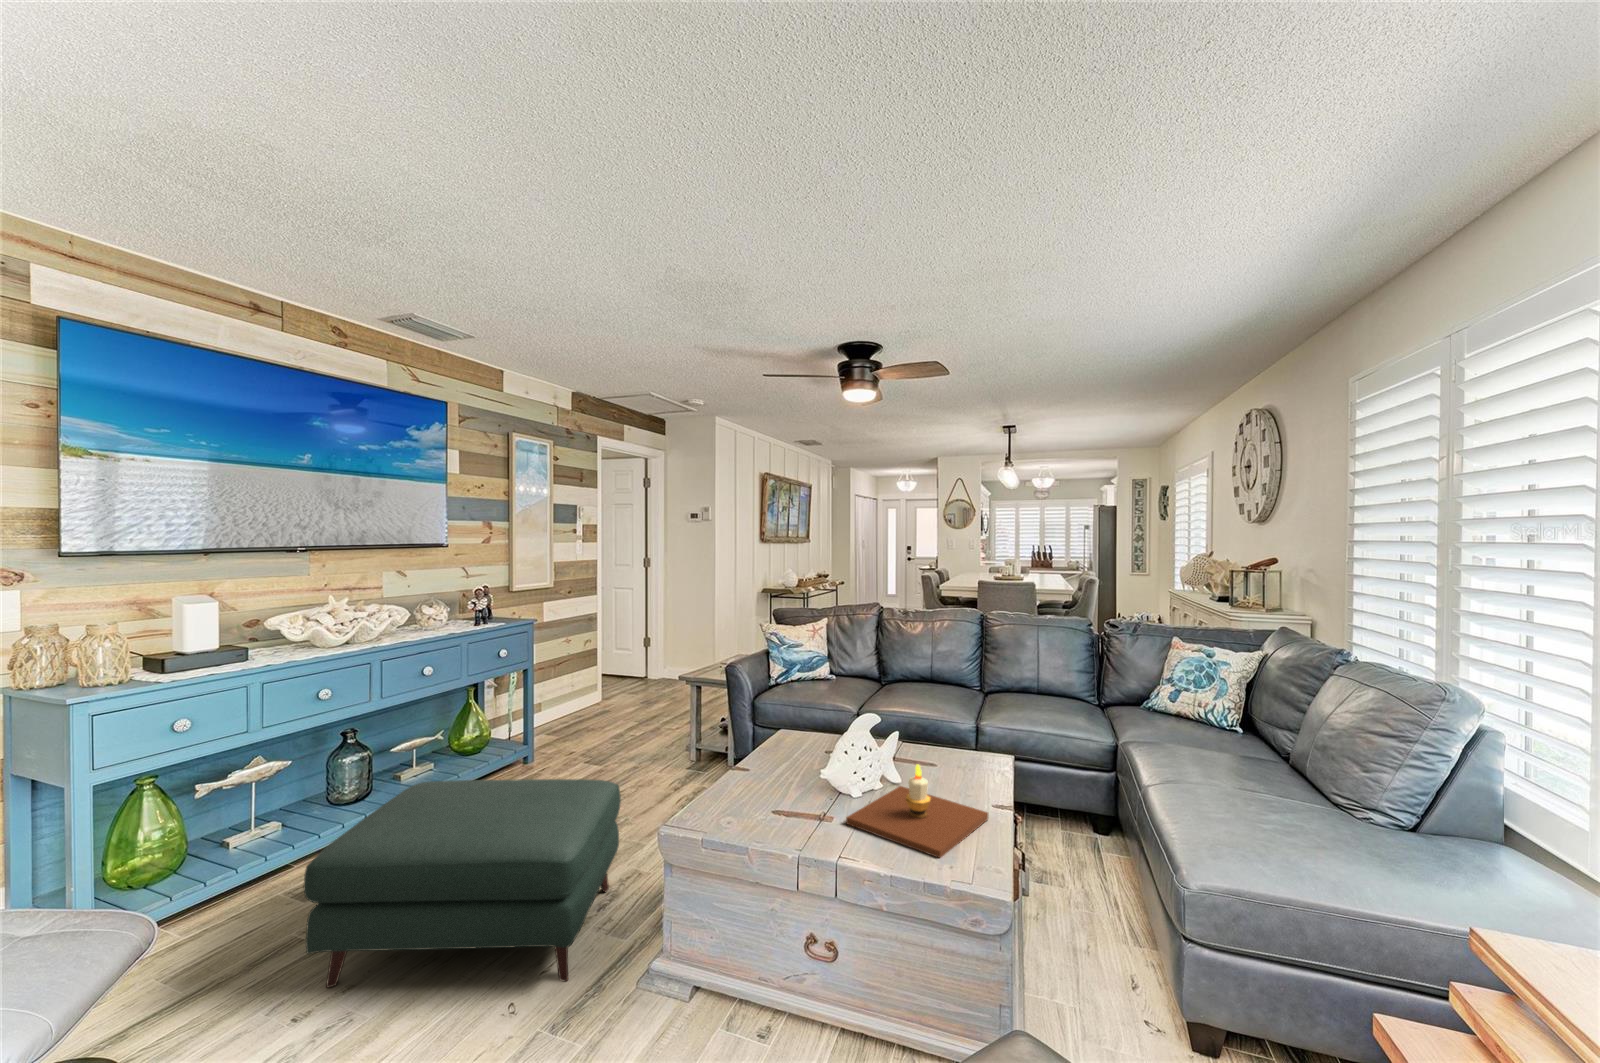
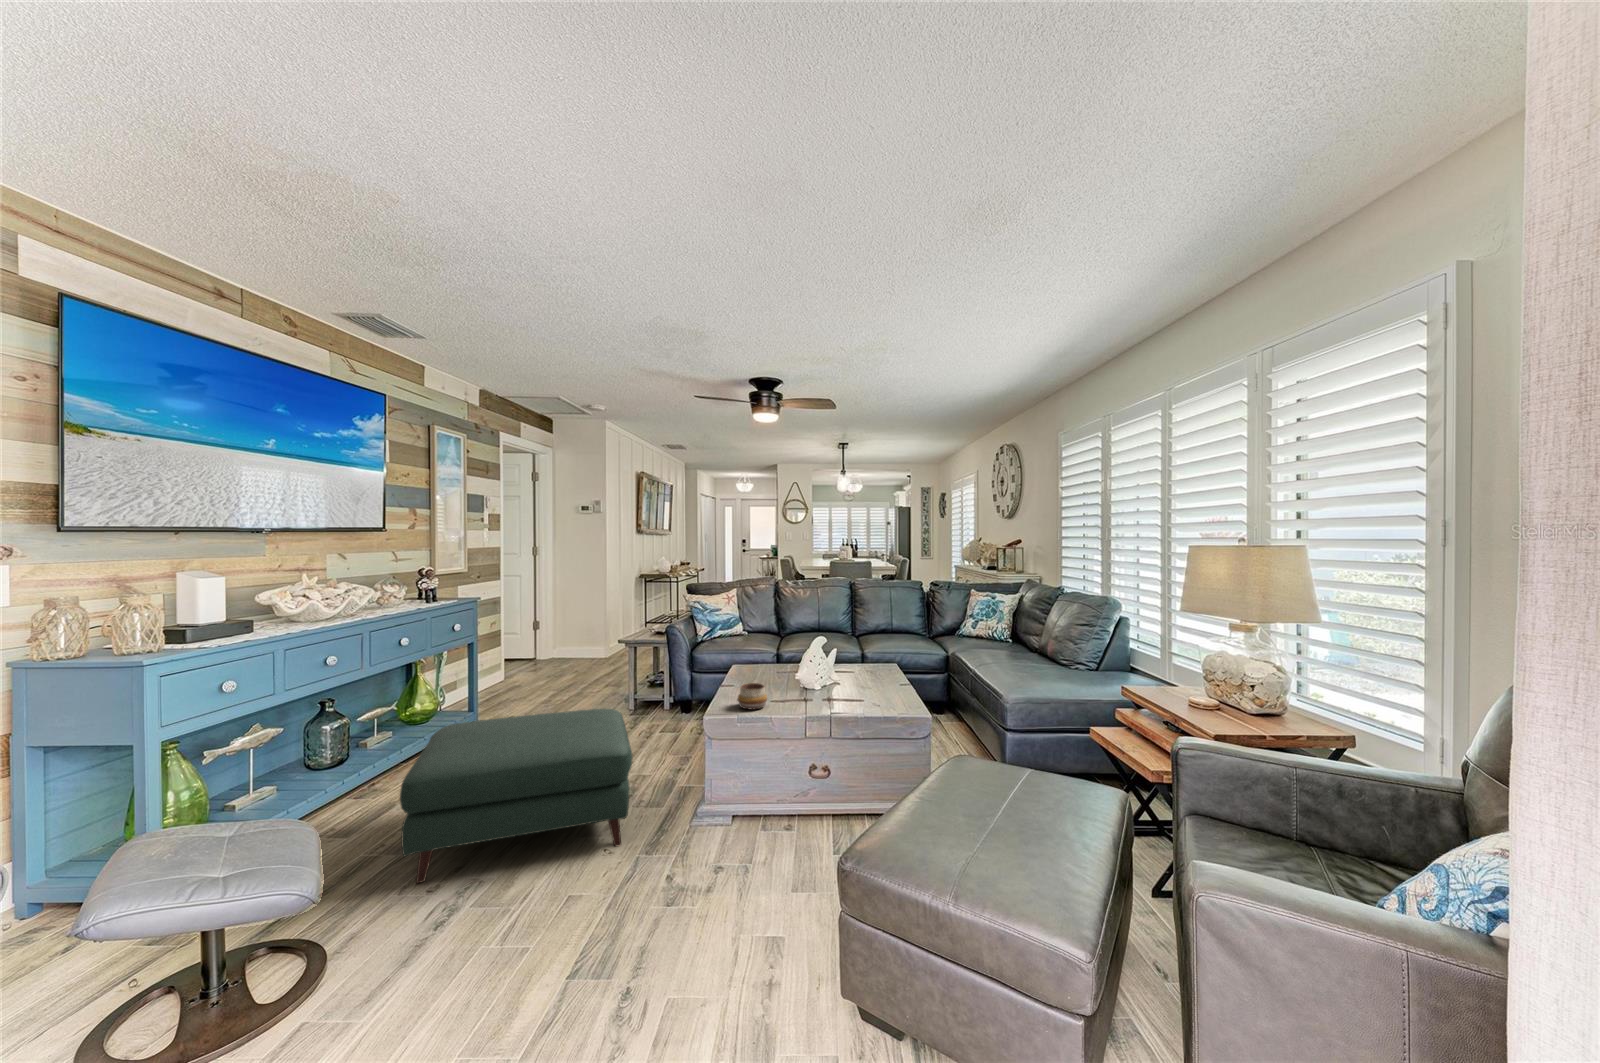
candle: present [846,764,989,858] -> none [814,666,898,718]
decorative bowl: none [742,771,785,813] -> present [737,683,767,709]

